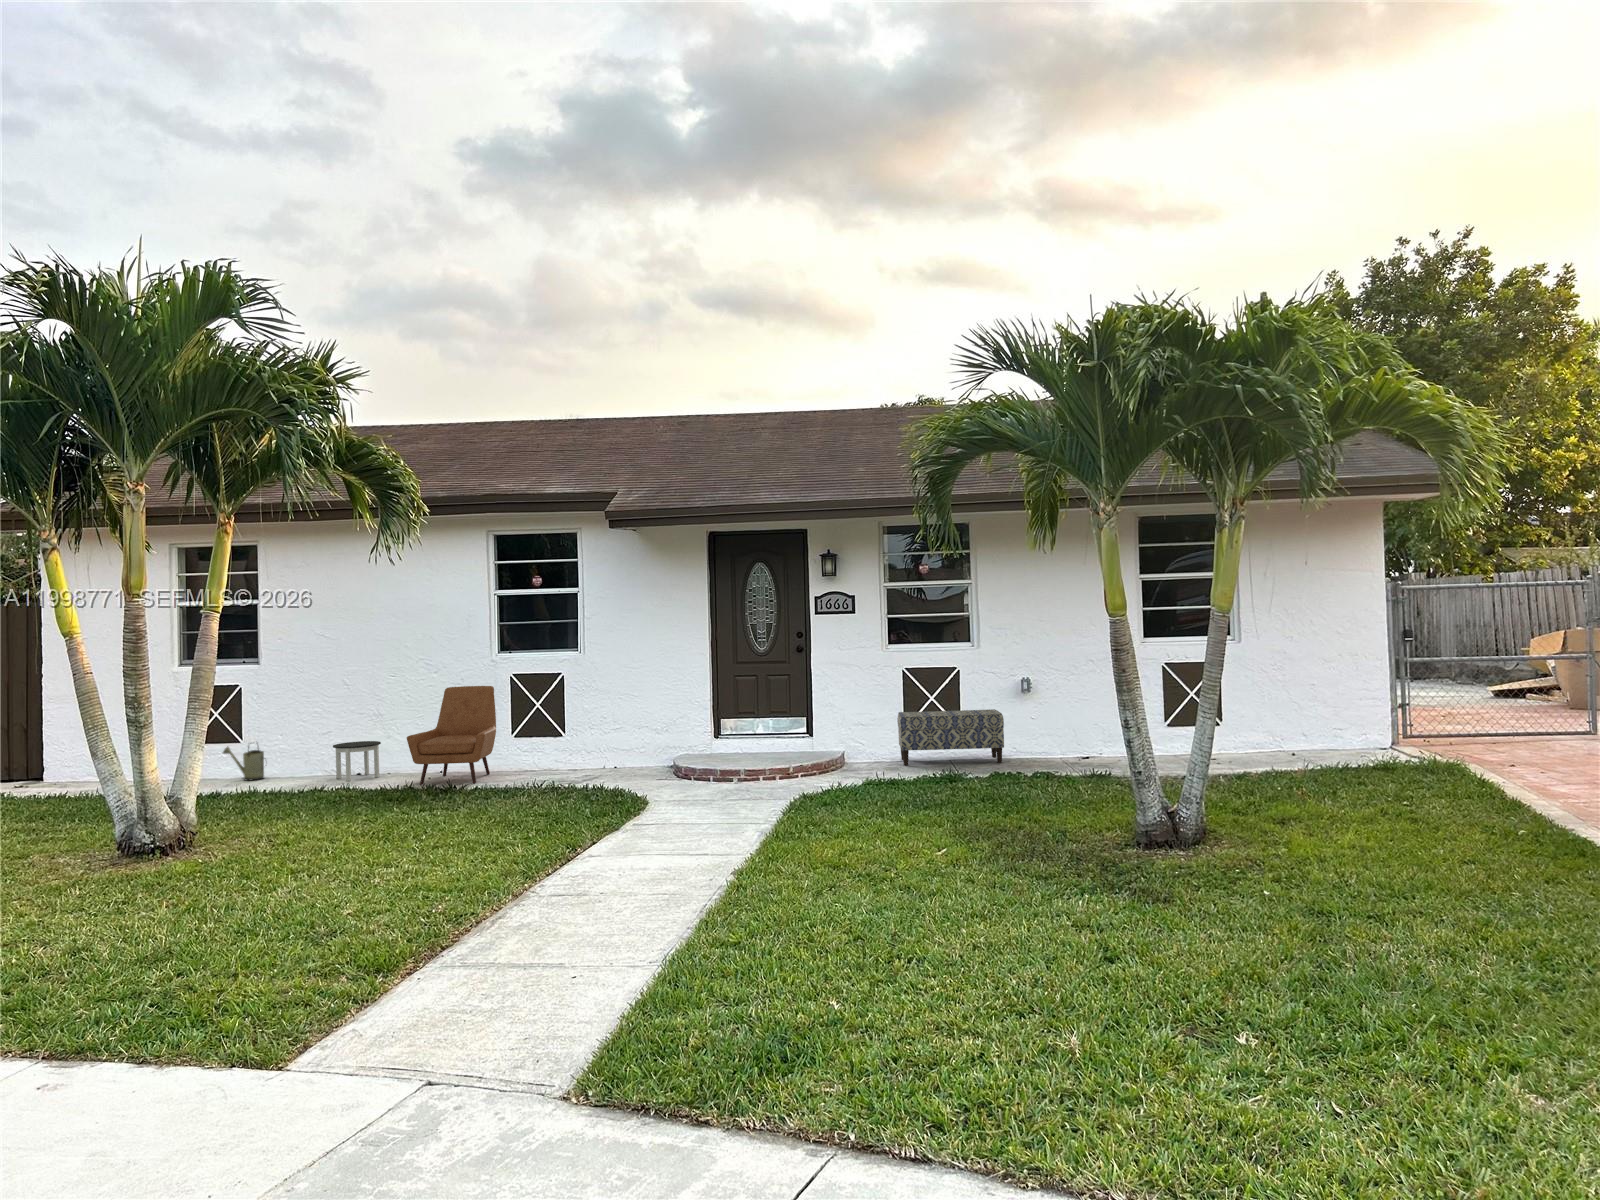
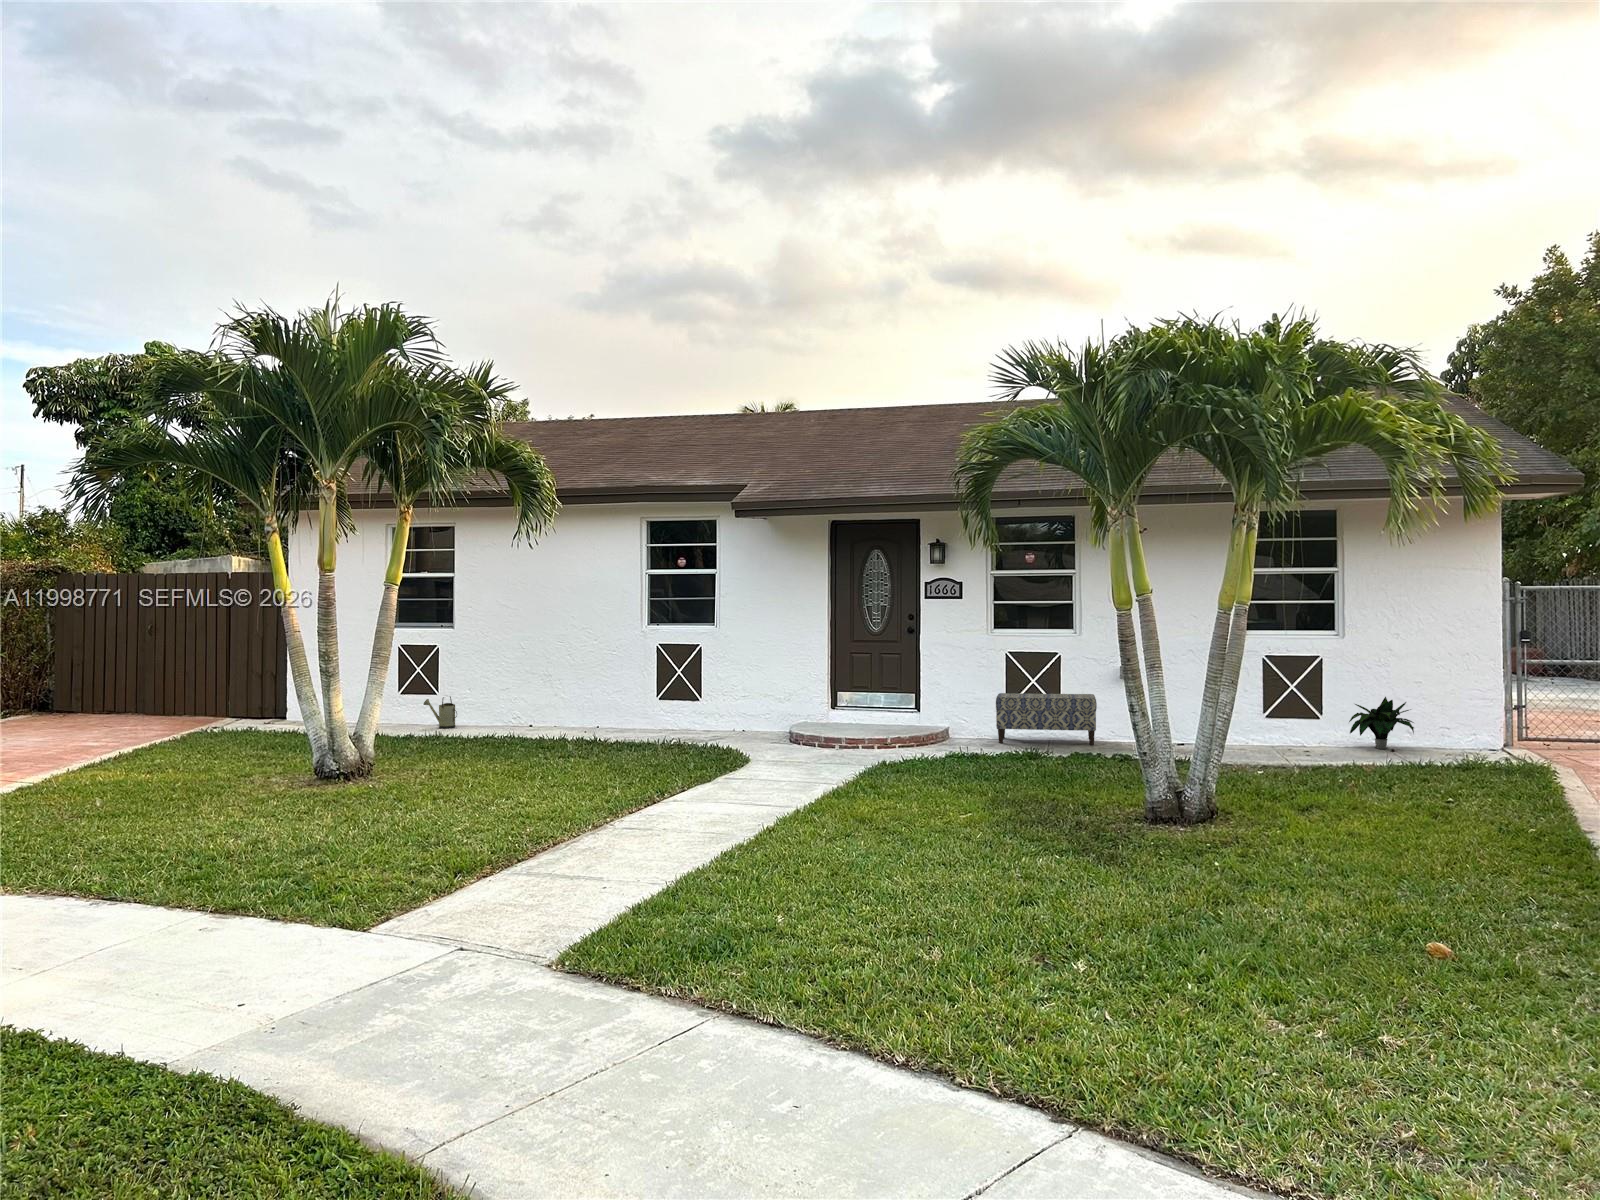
chair: present [407,686,496,785] -> none [562,656,639,739]
potted plant: none [1243,700,1309,753] -> present [1349,697,1414,749]
round table: present [333,741,381,781] -> none [507,700,546,733]

